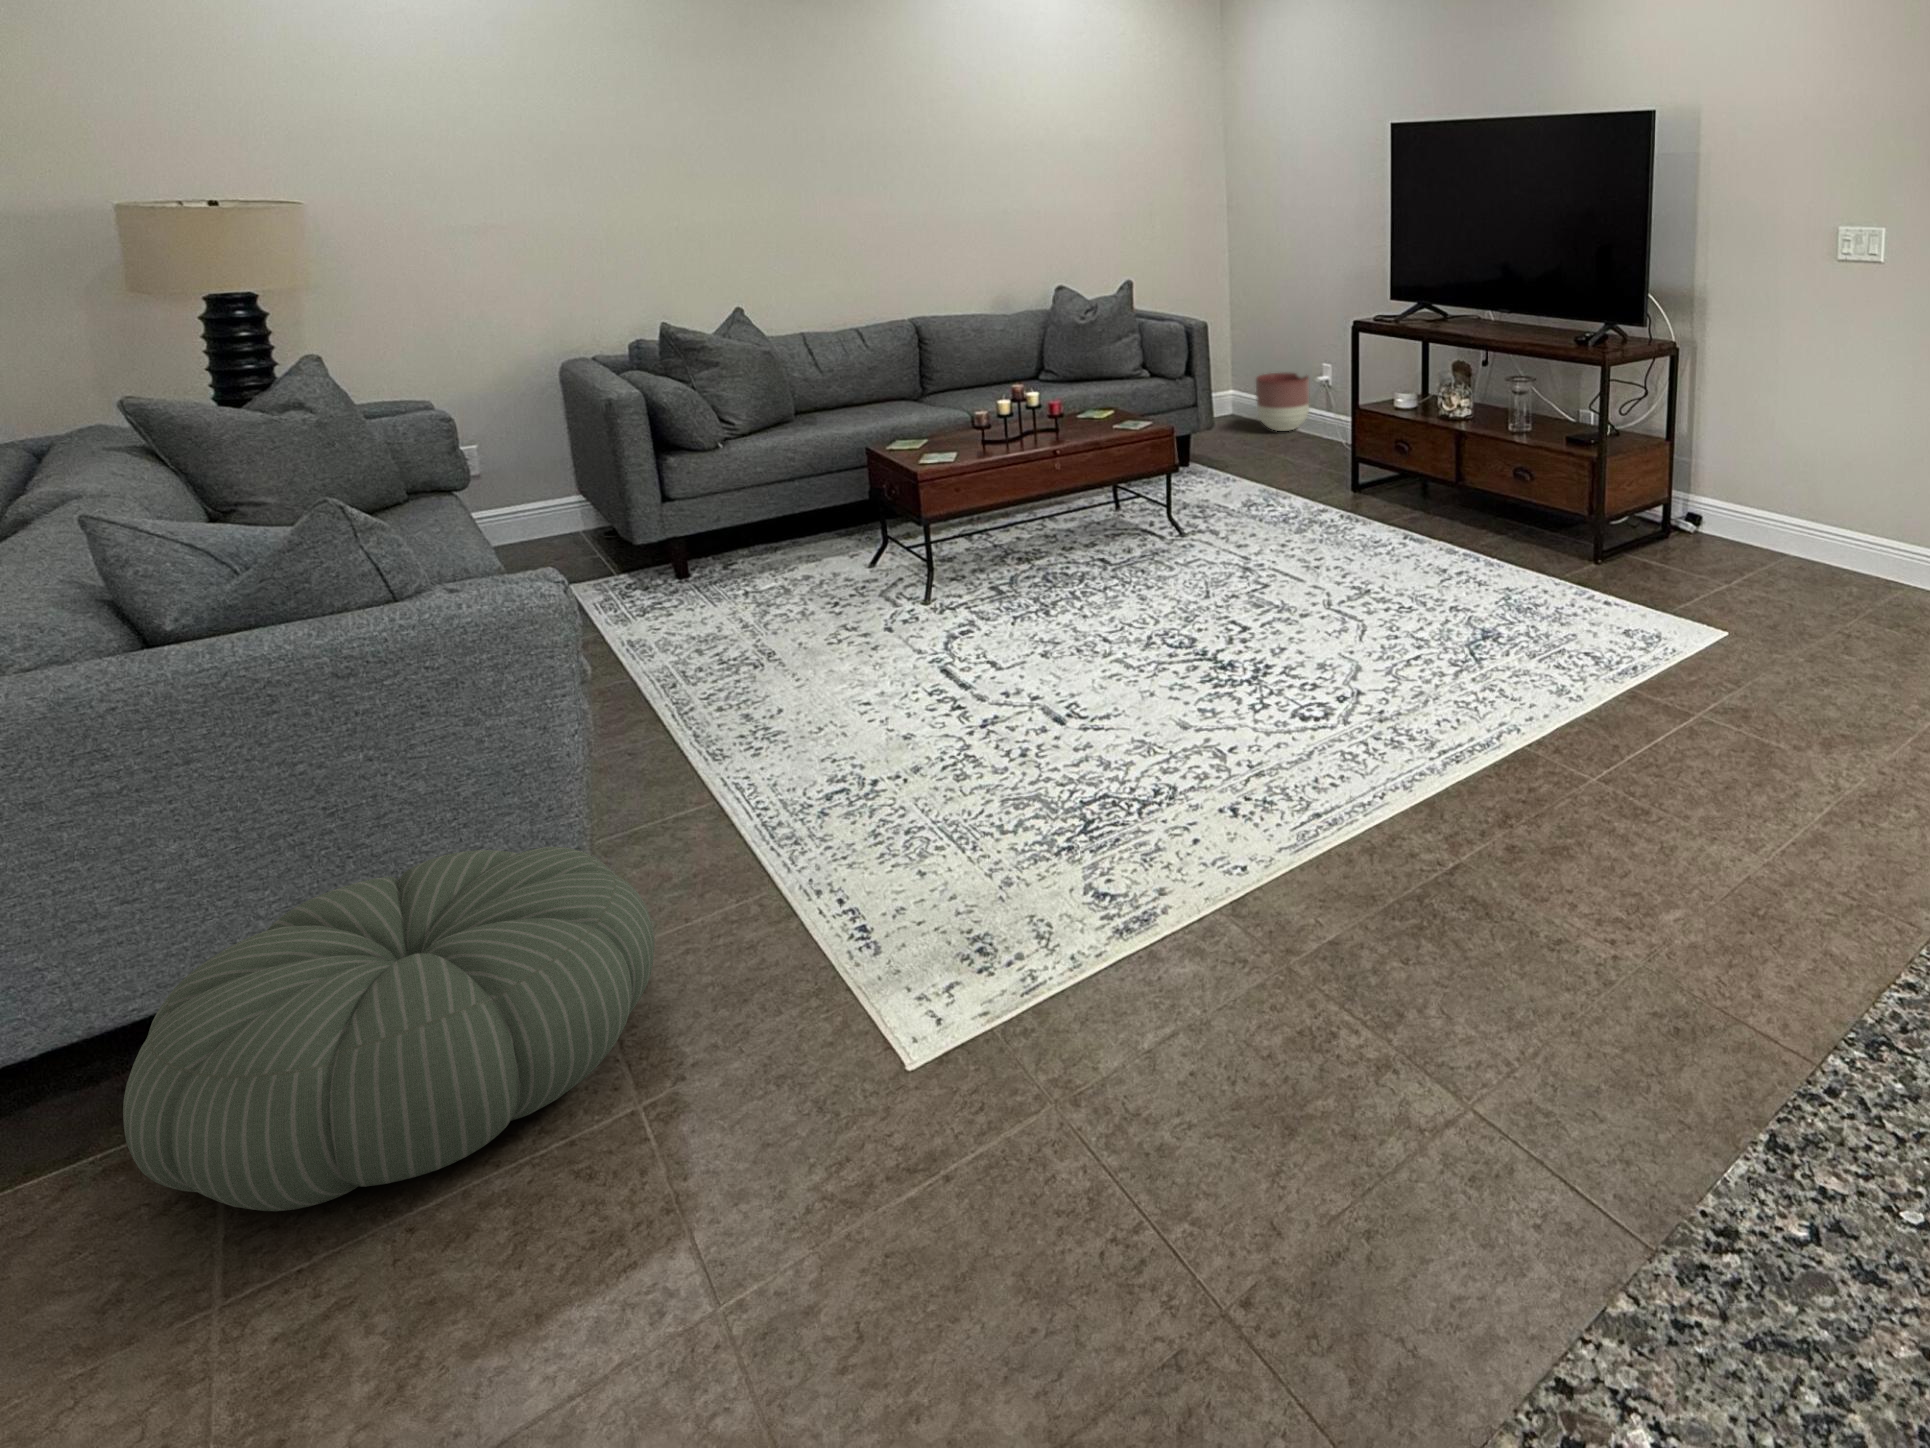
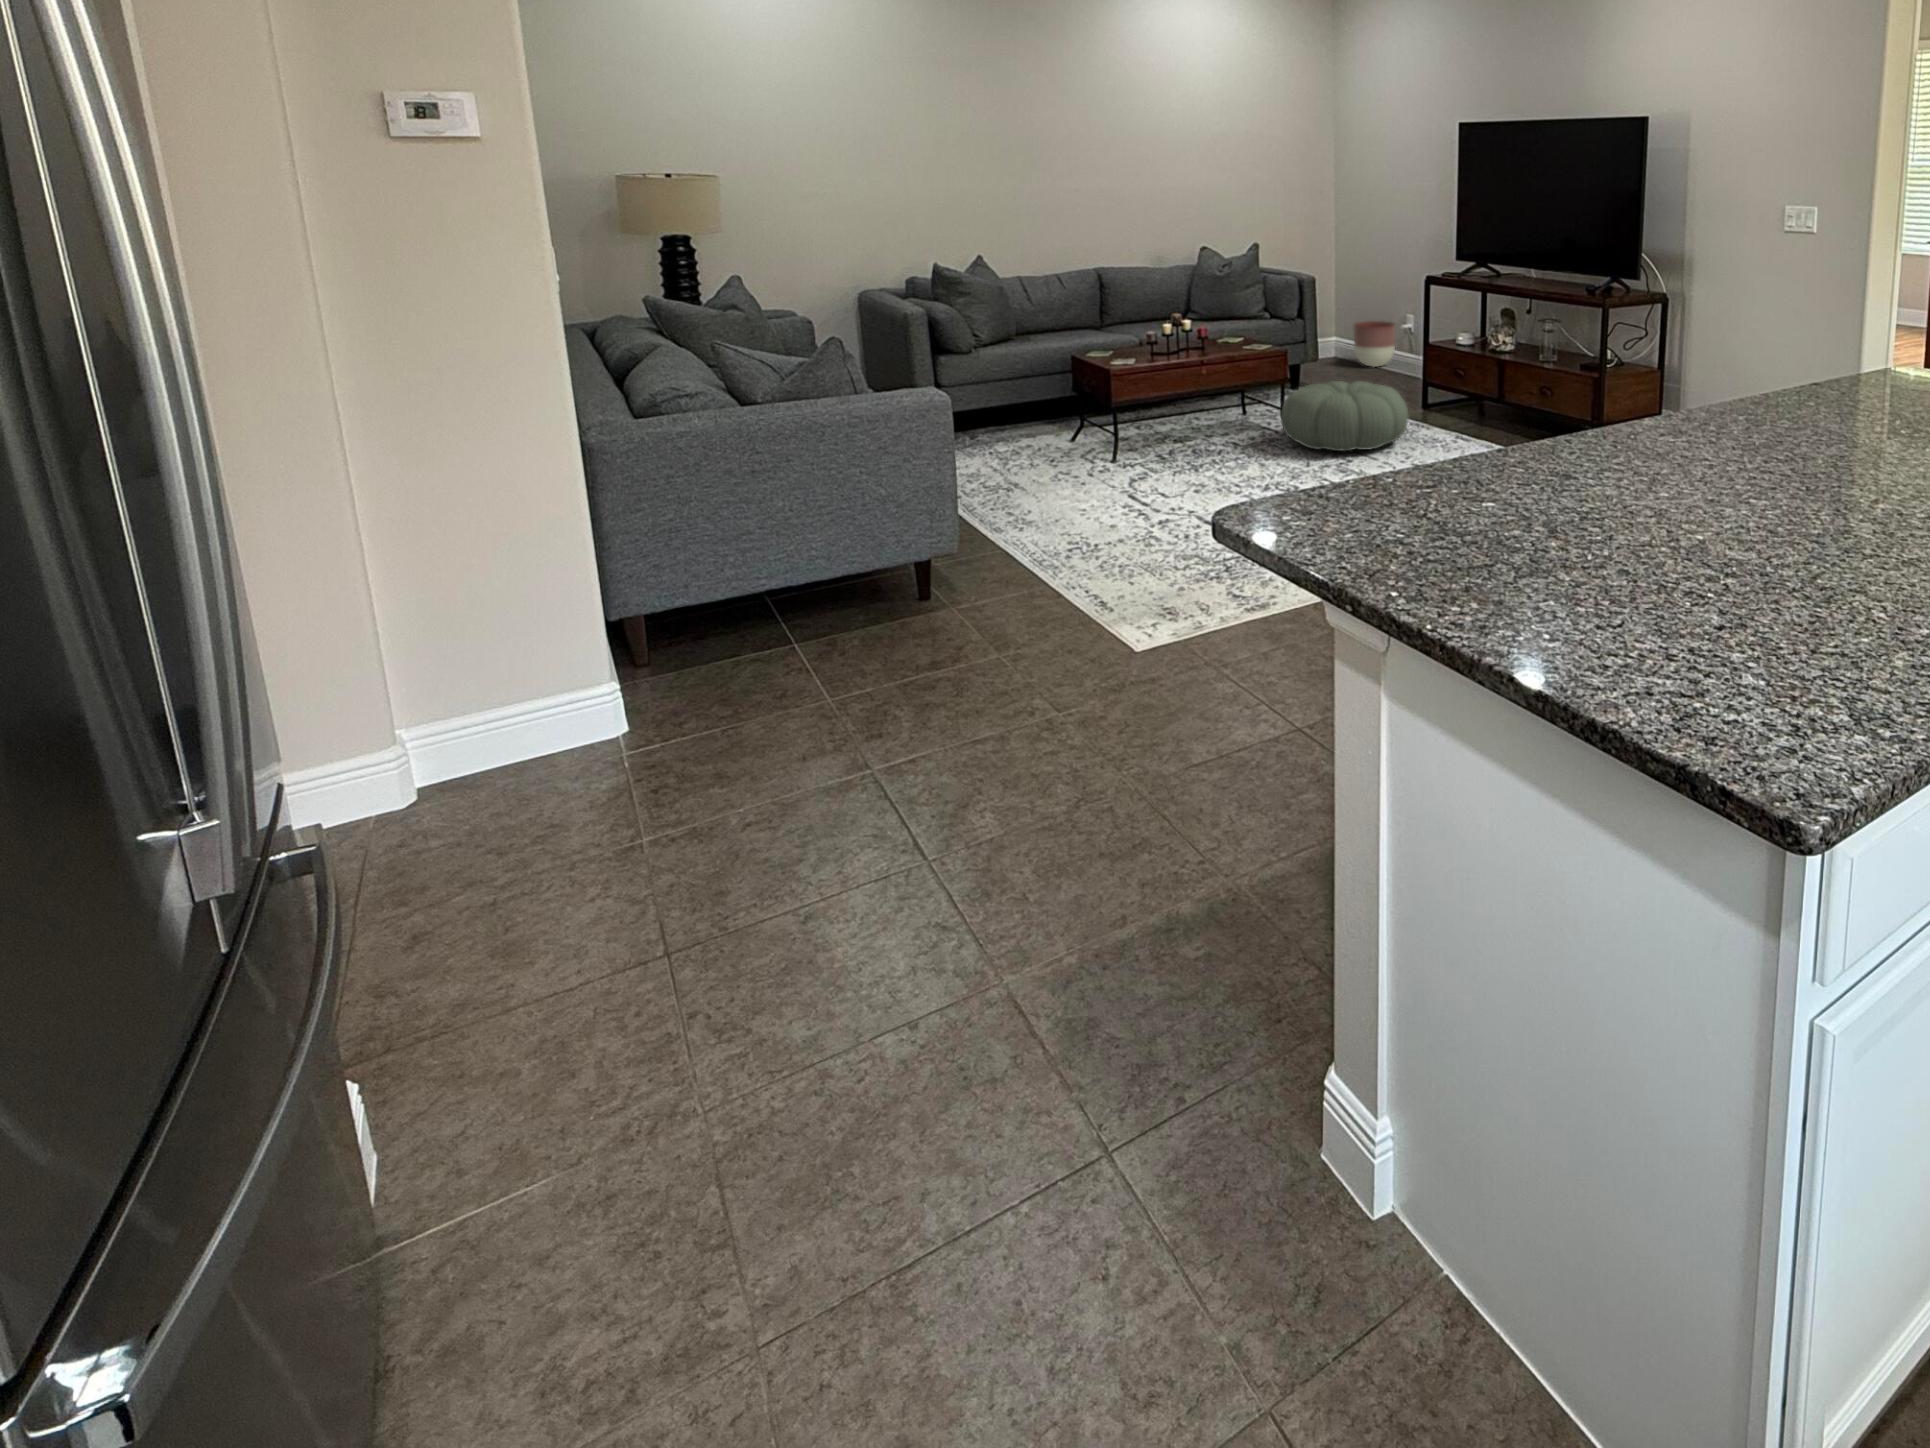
pouf: present [123,847,655,1211] -> present [1281,381,1408,451]

